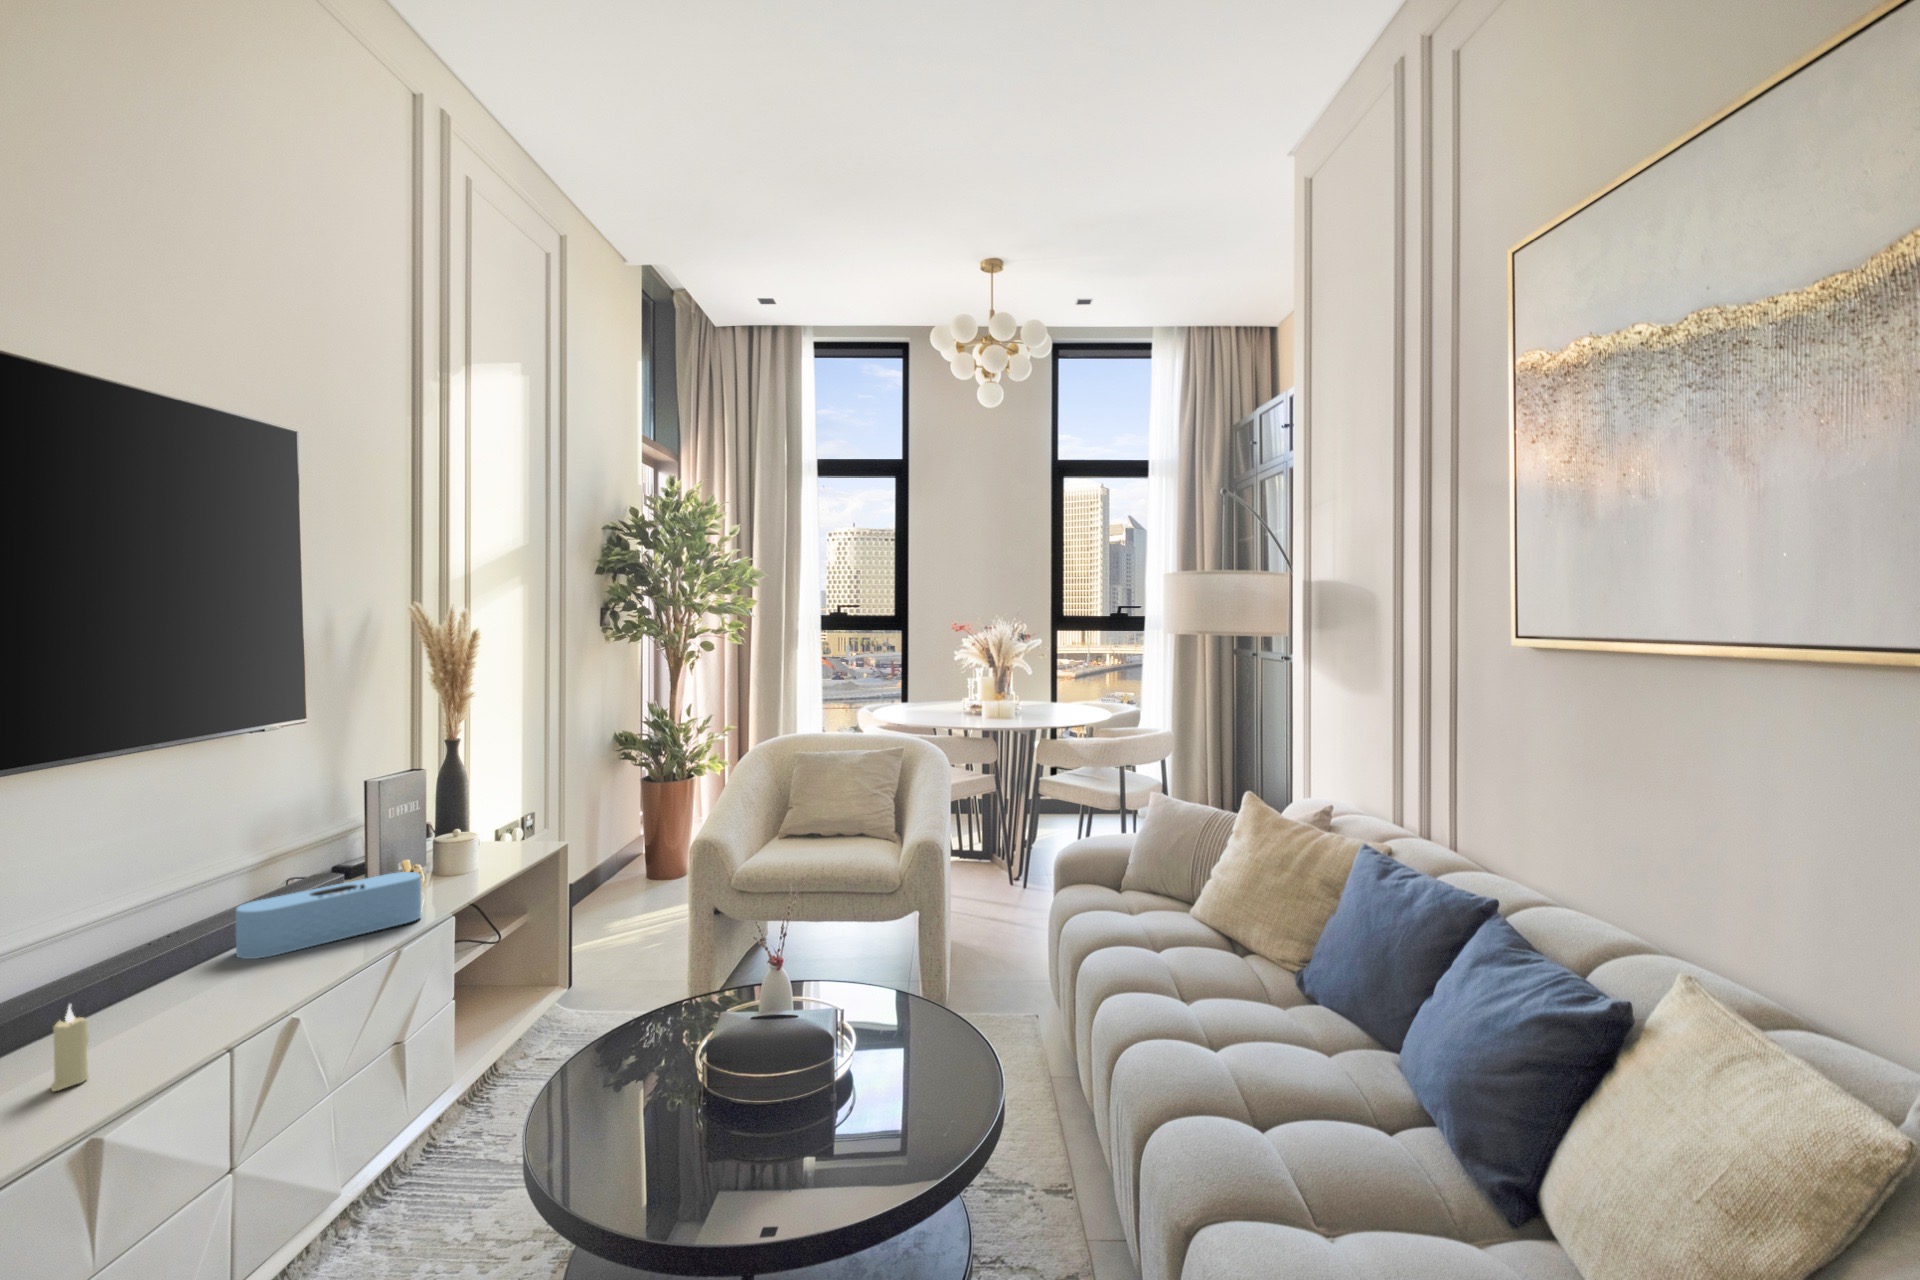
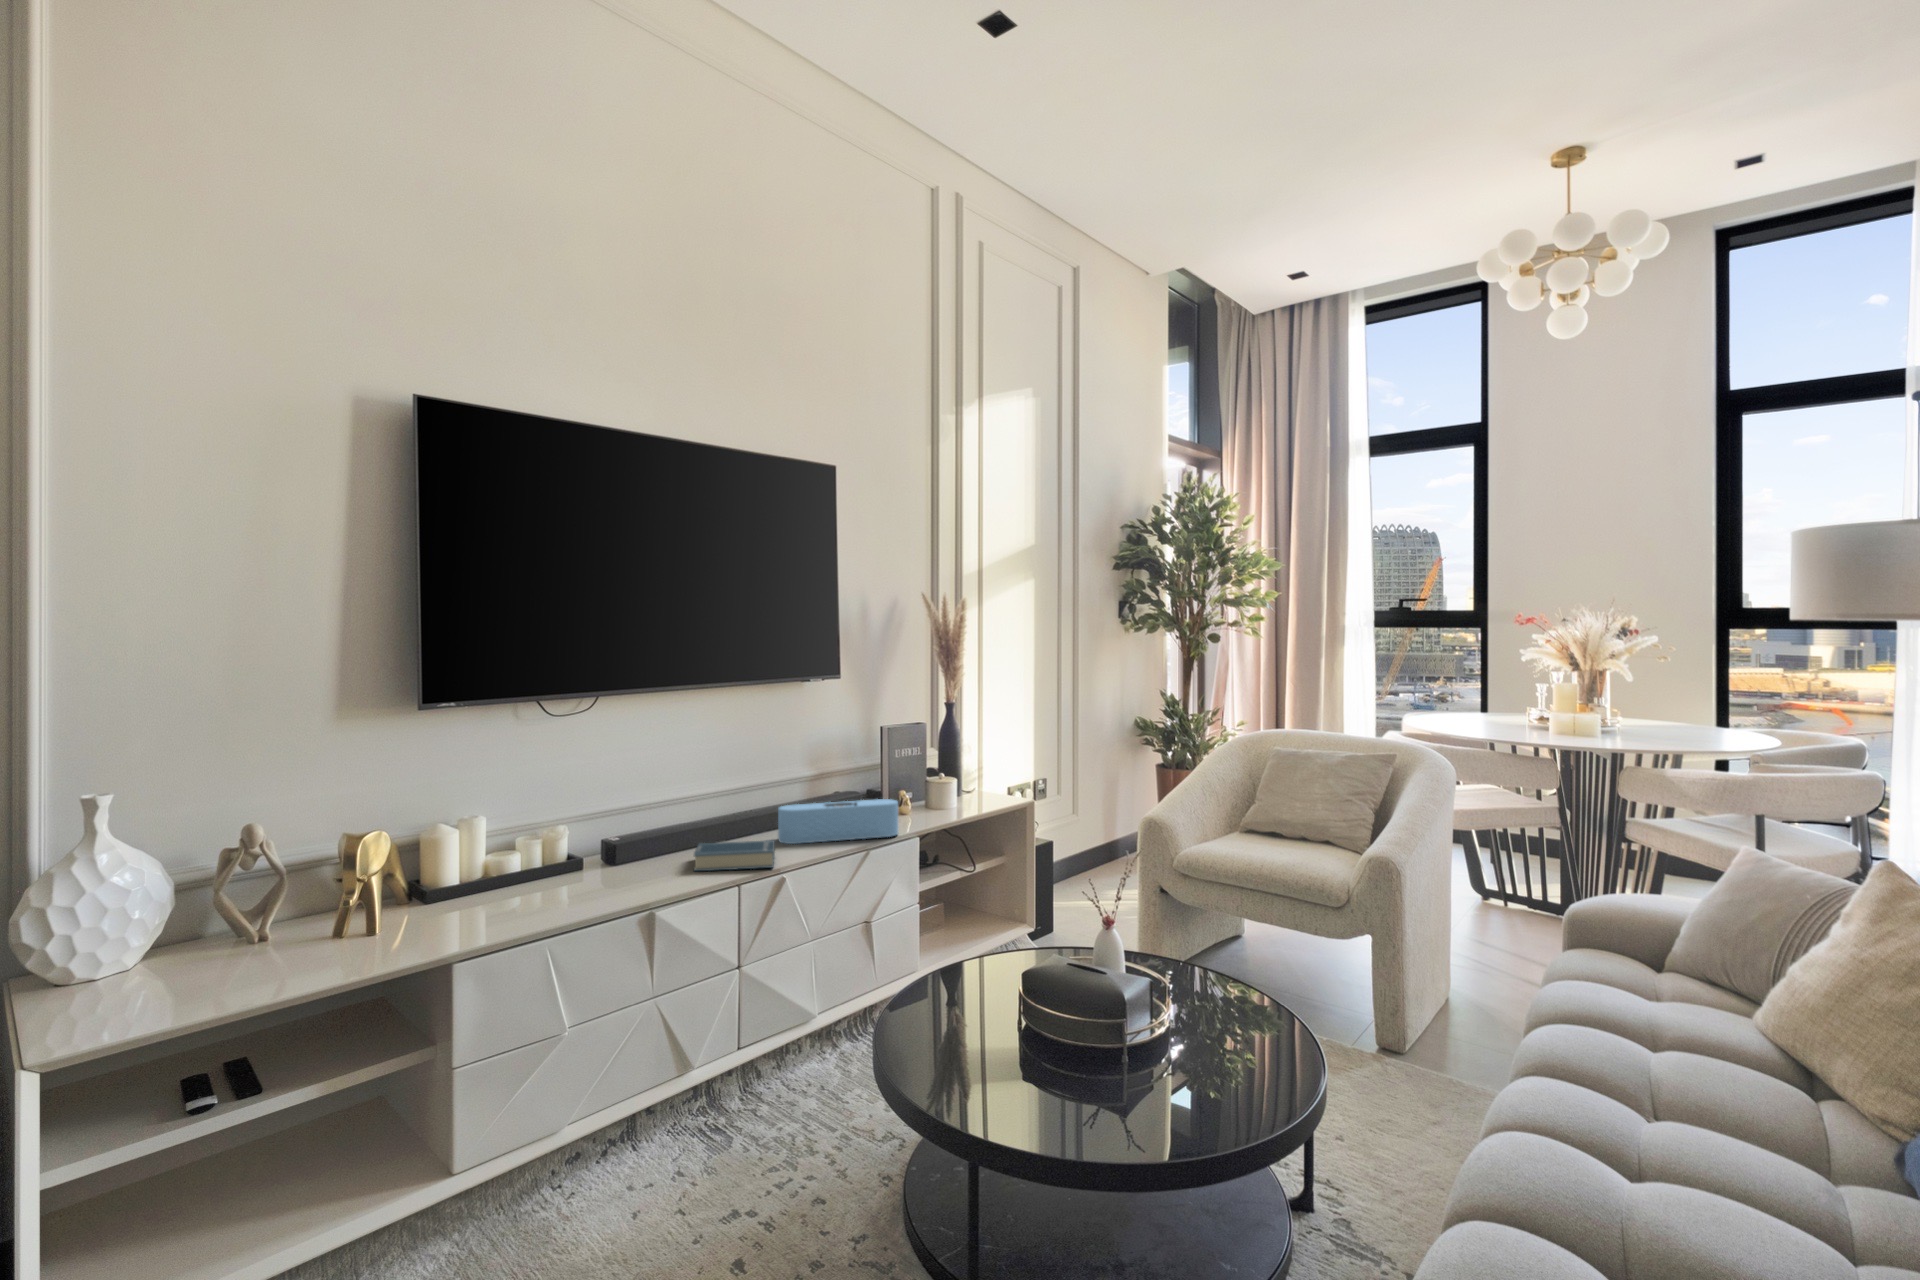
hardback book: none [112,961,270,1040] -> present [694,840,775,871]
candle: present [51,1005,89,1091] -> none [649,836,667,888]

